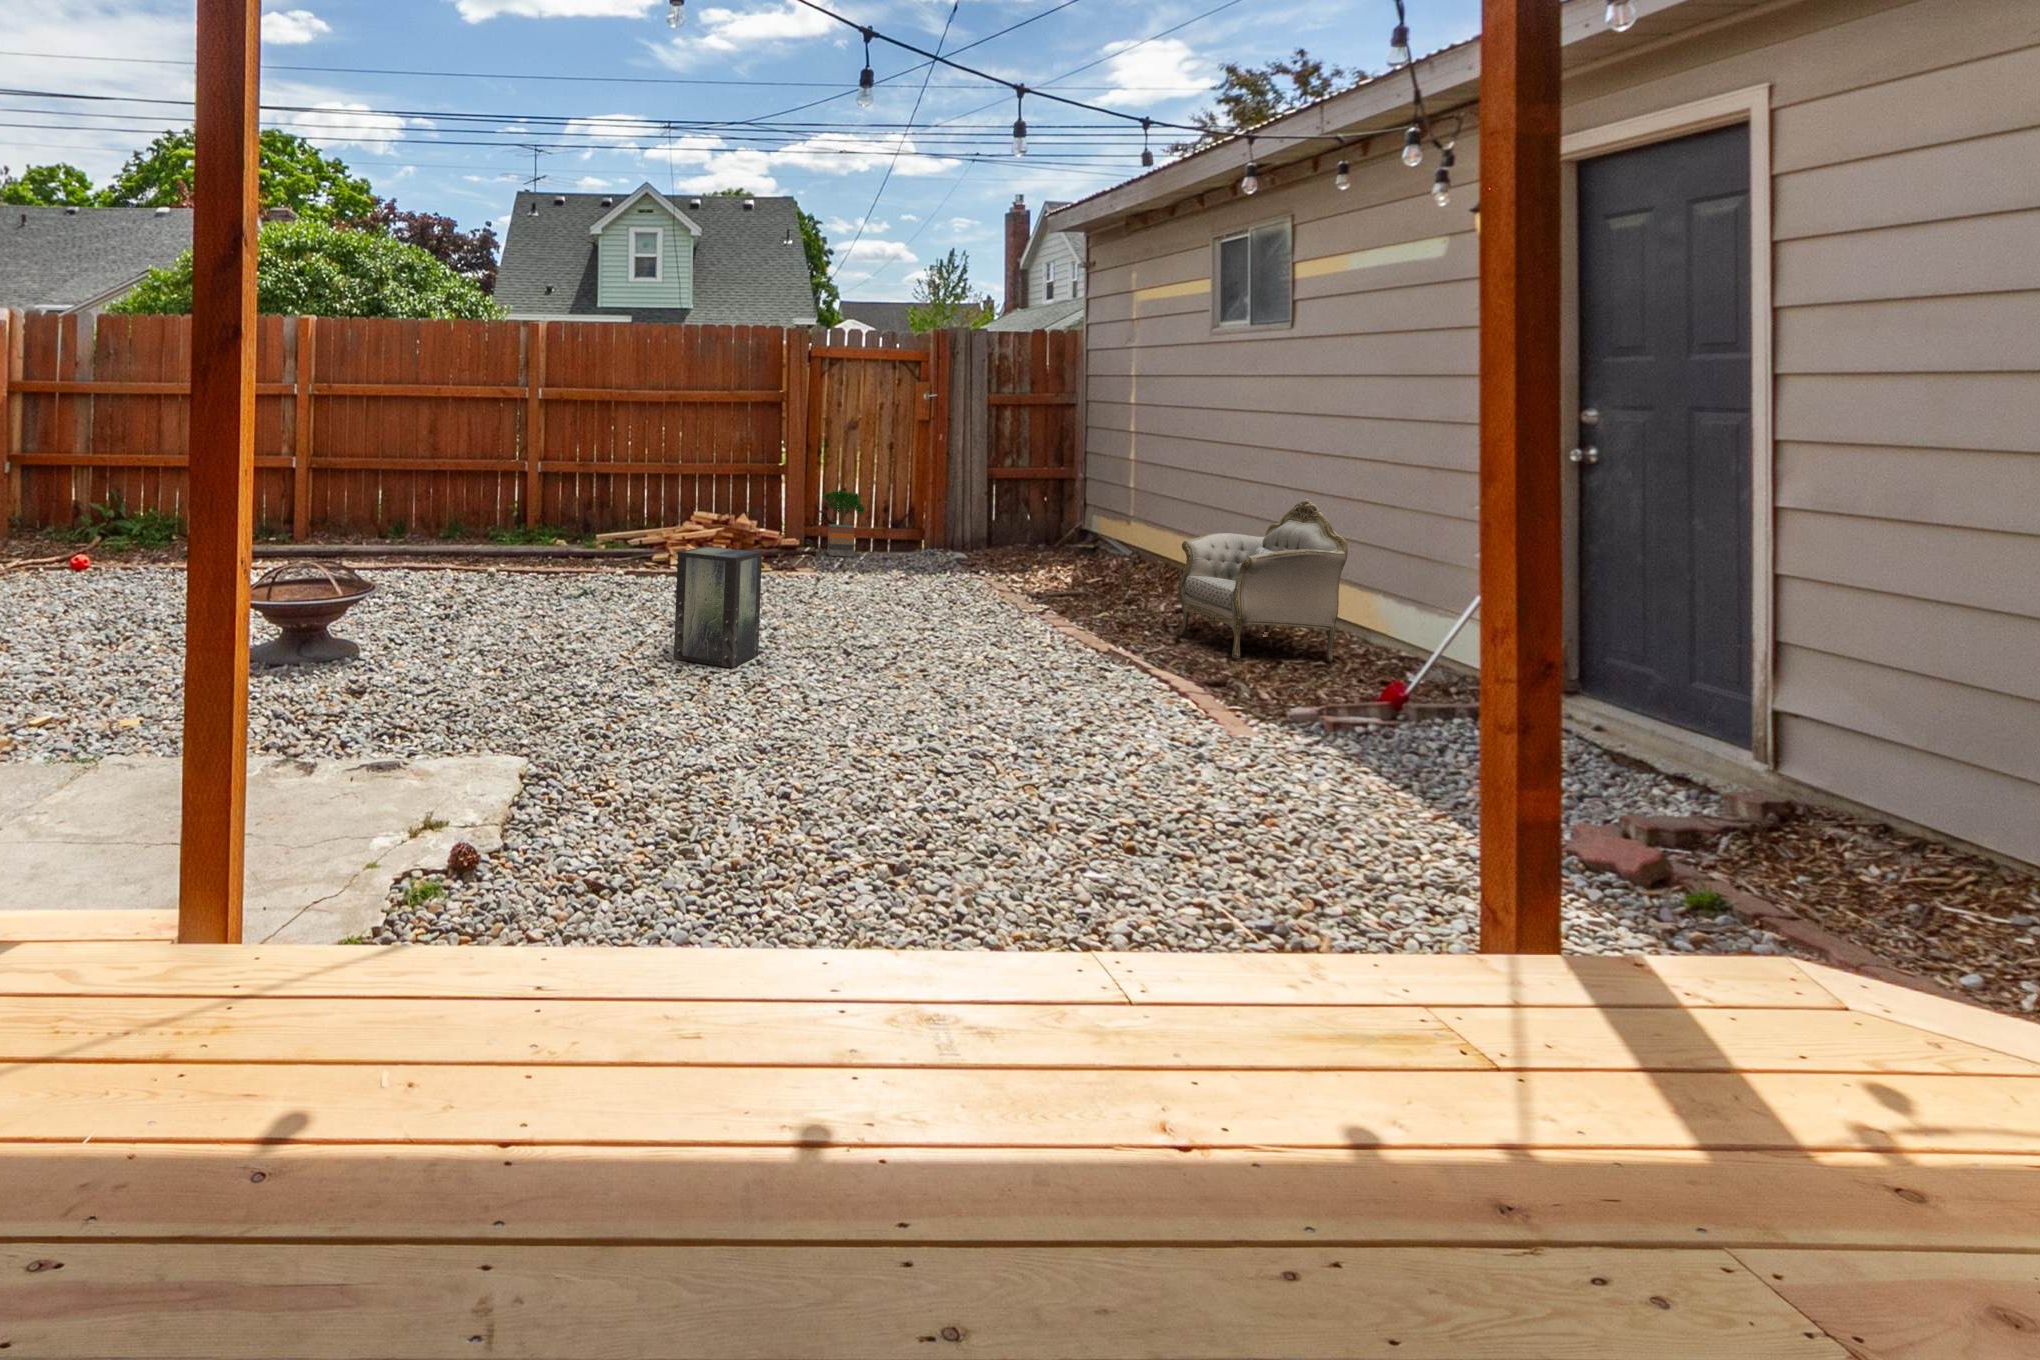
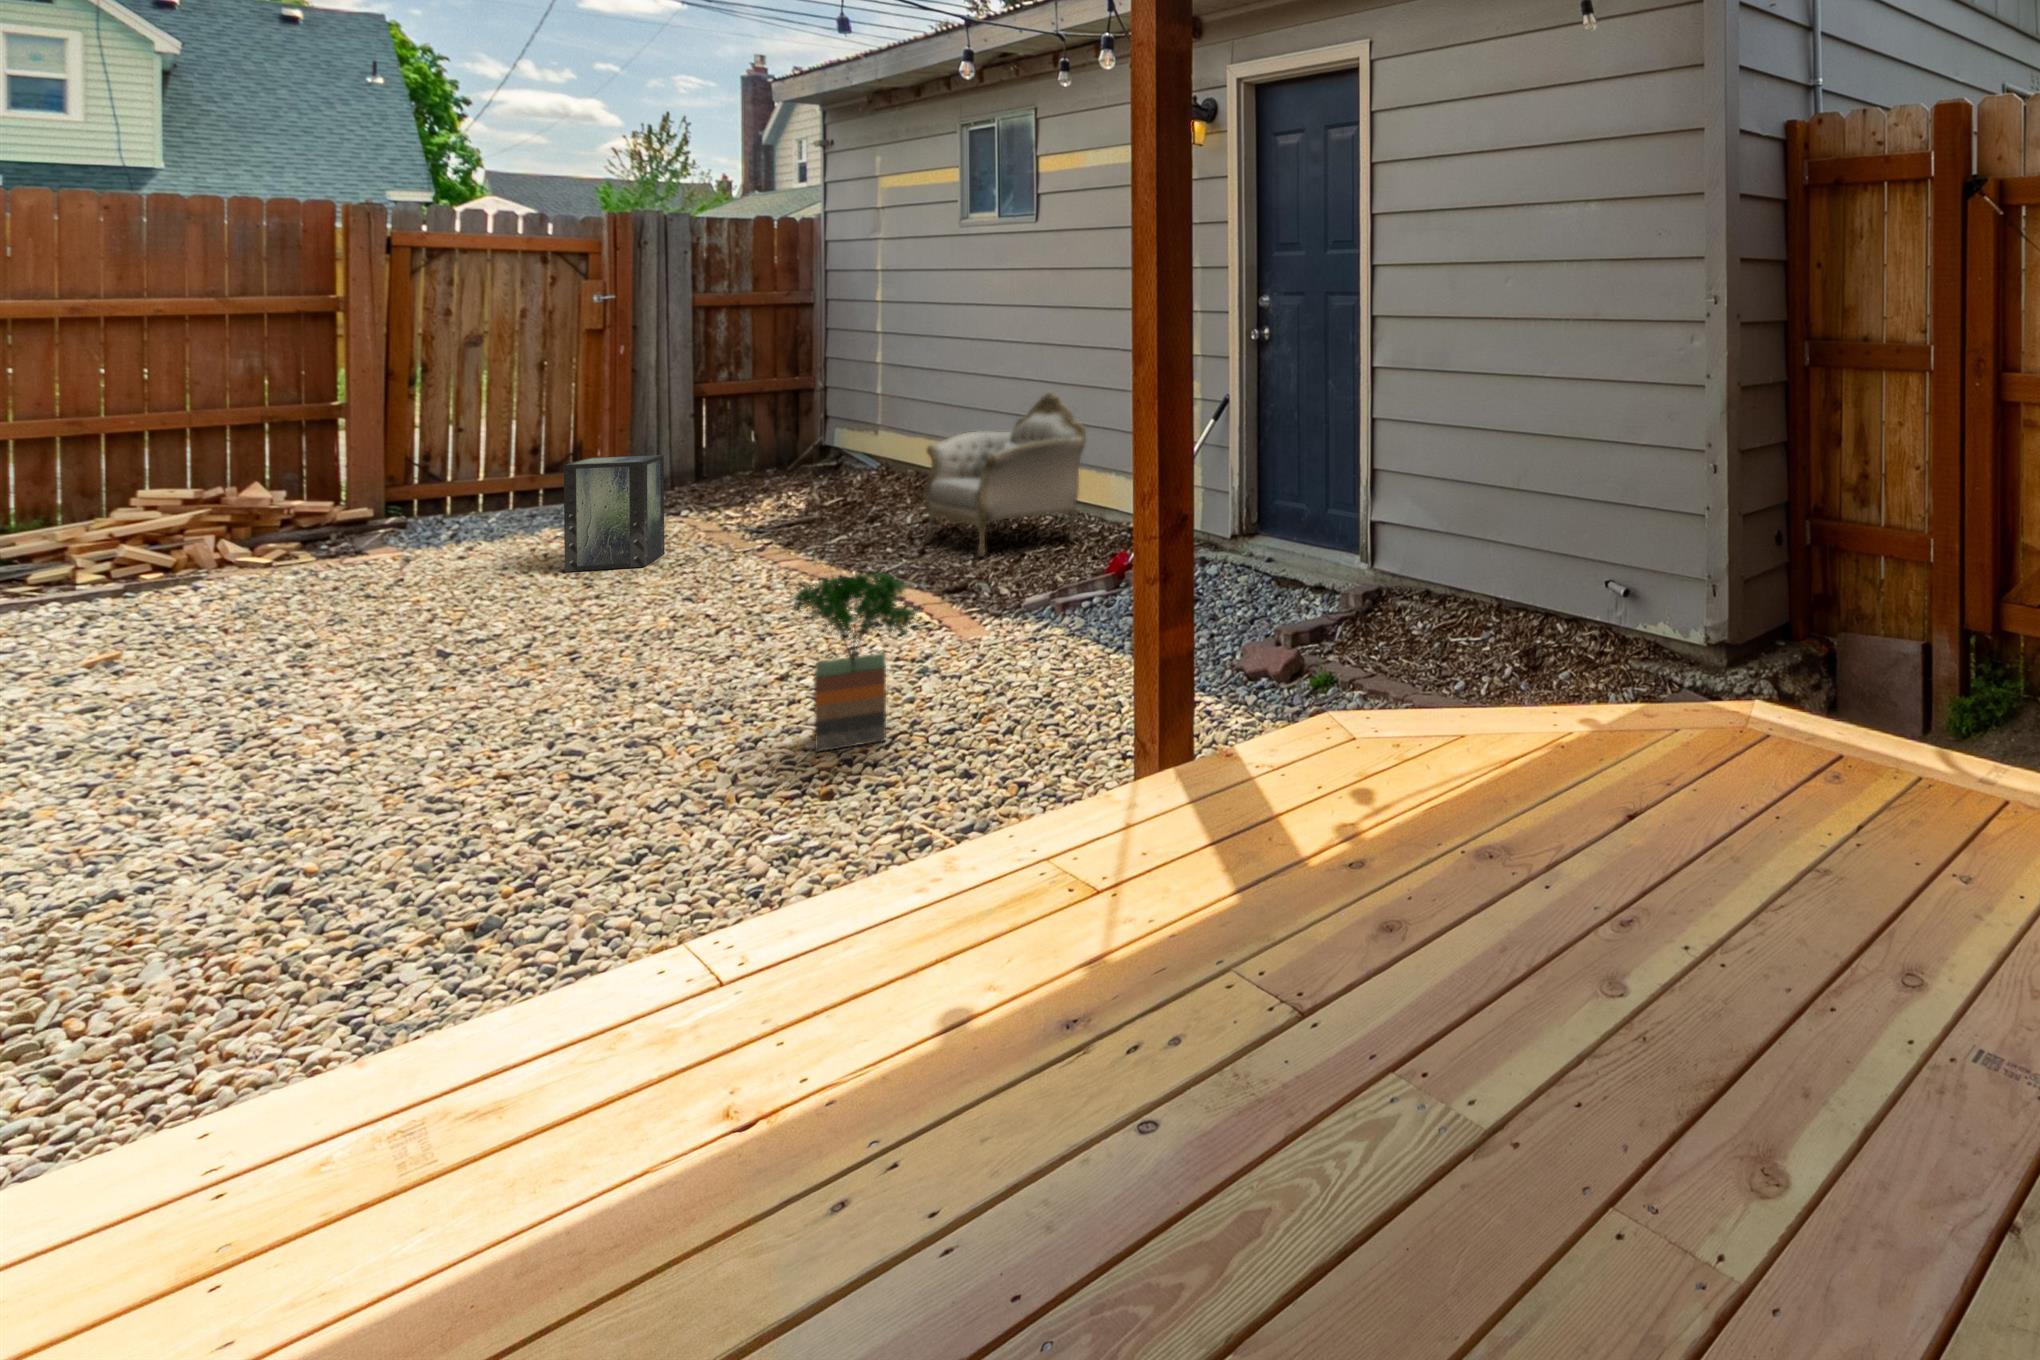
potted tree: present [823,490,865,557] -> present [793,570,917,751]
storage box: present [674,546,762,668] -> present [564,455,665,572]

